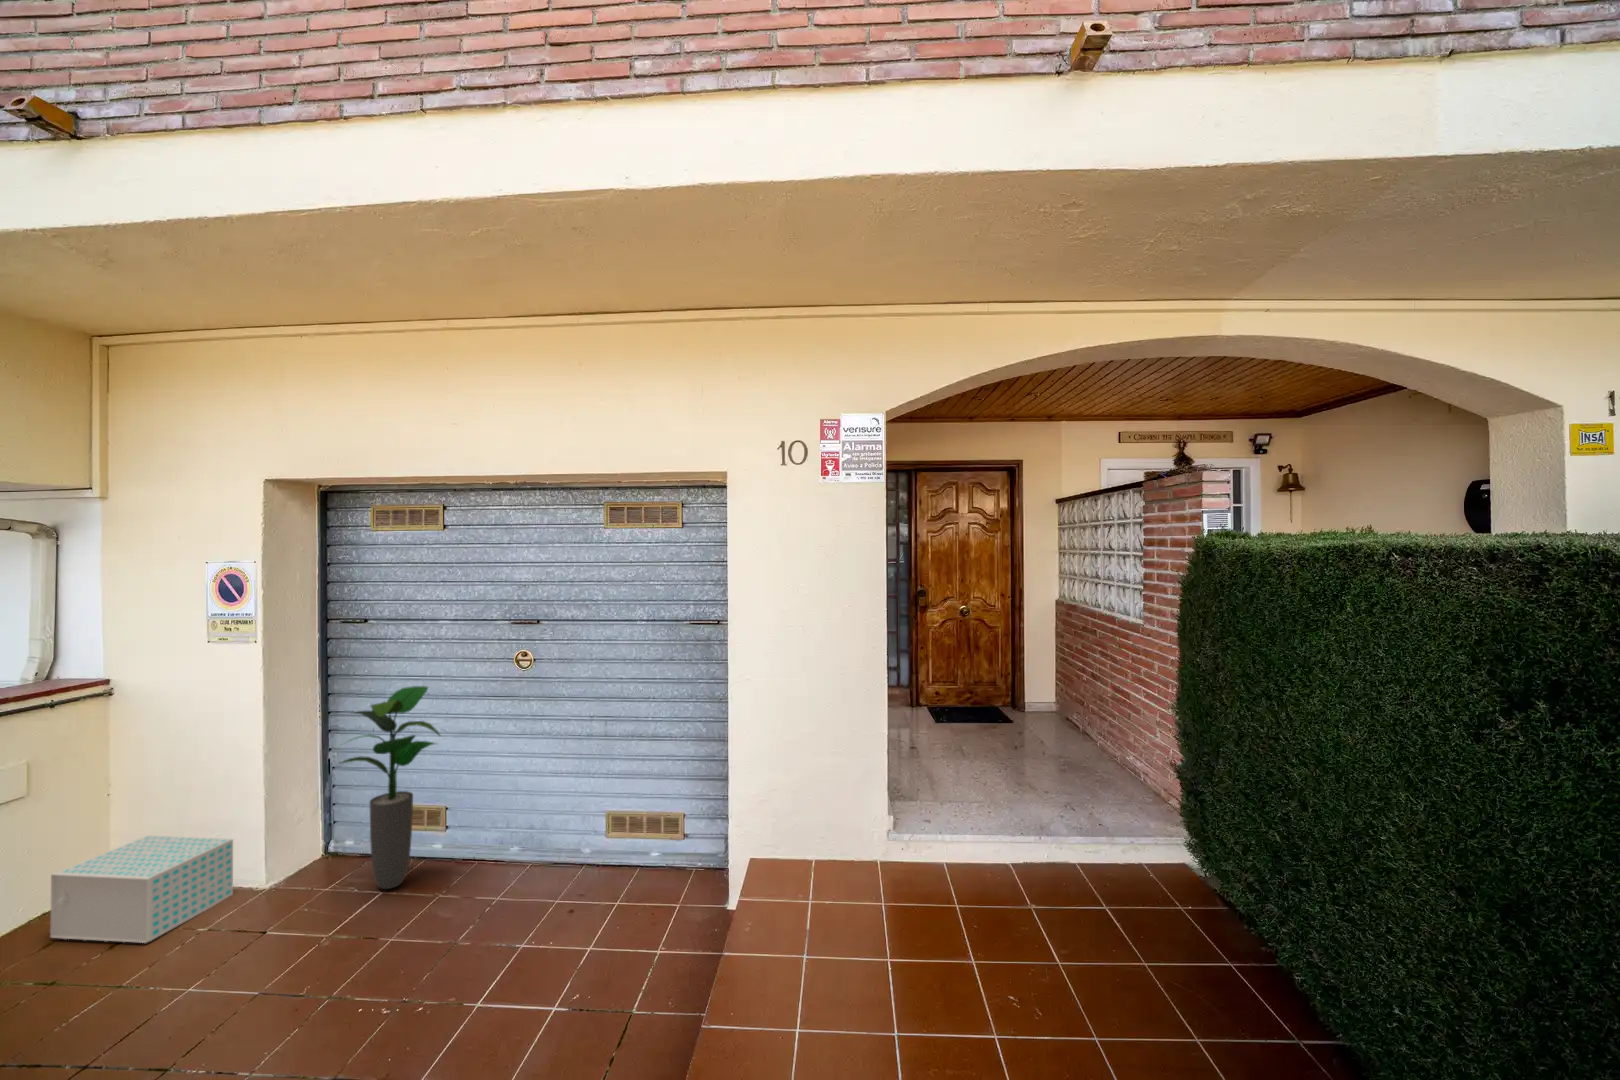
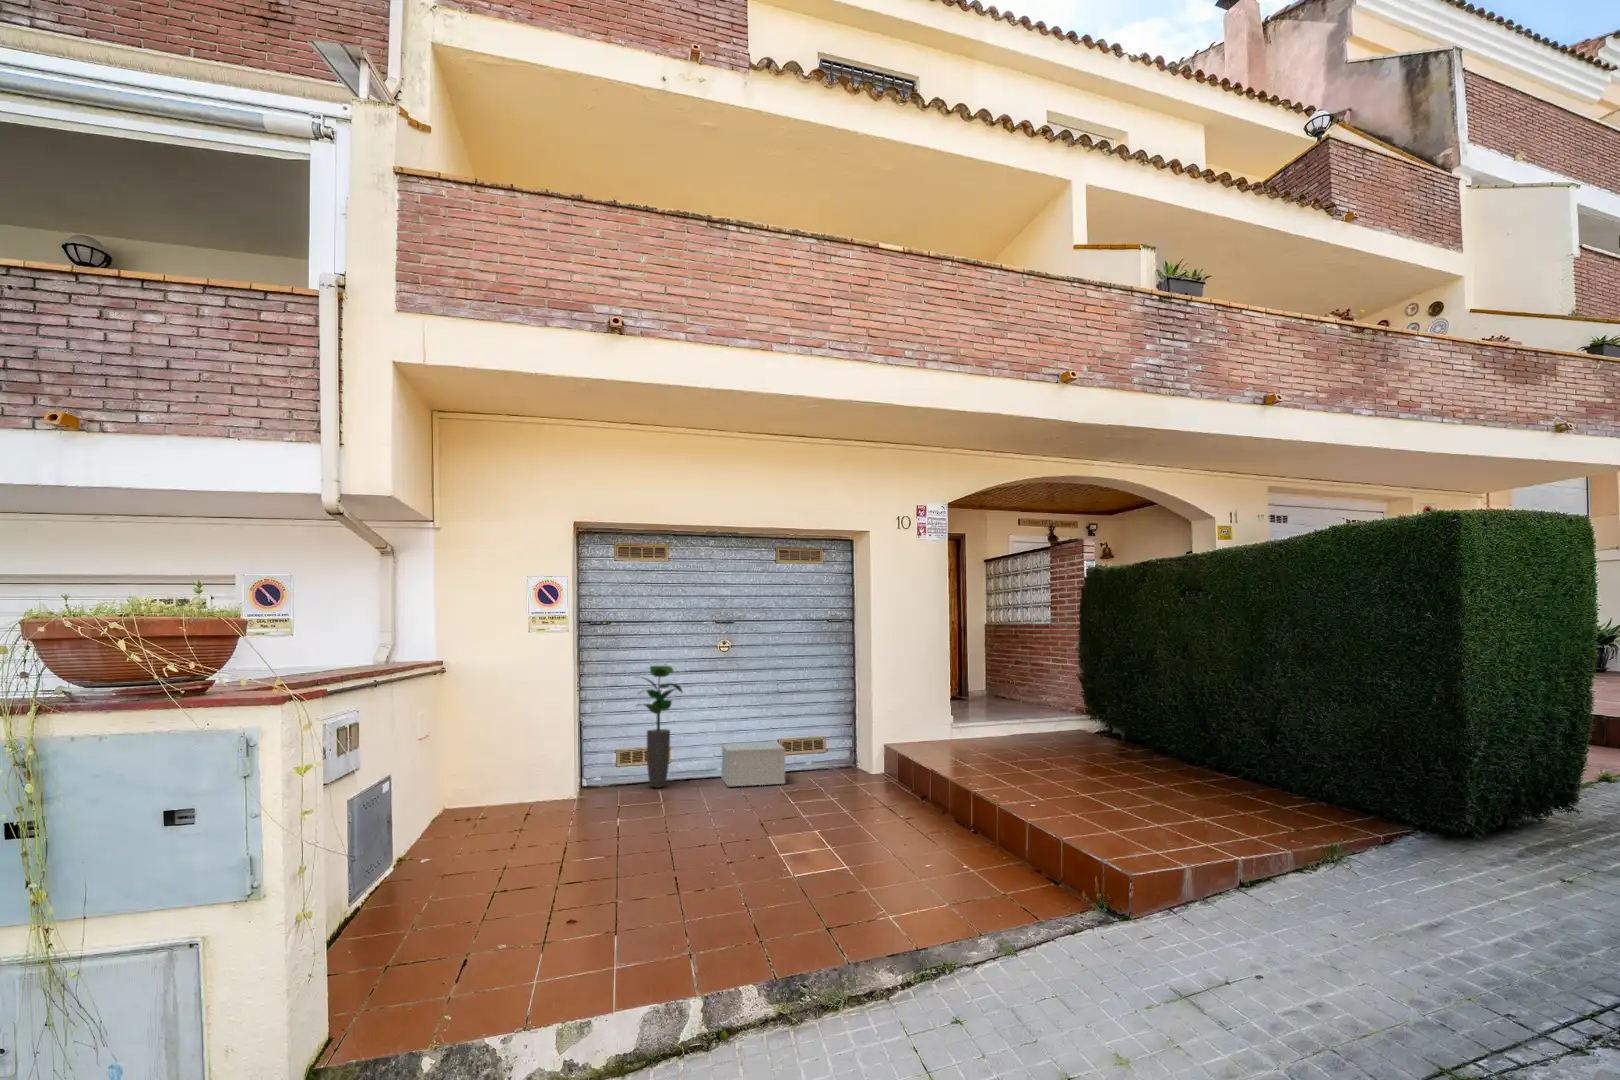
storage box: present [50,836,233,943] -> present [721,742,785,786]

